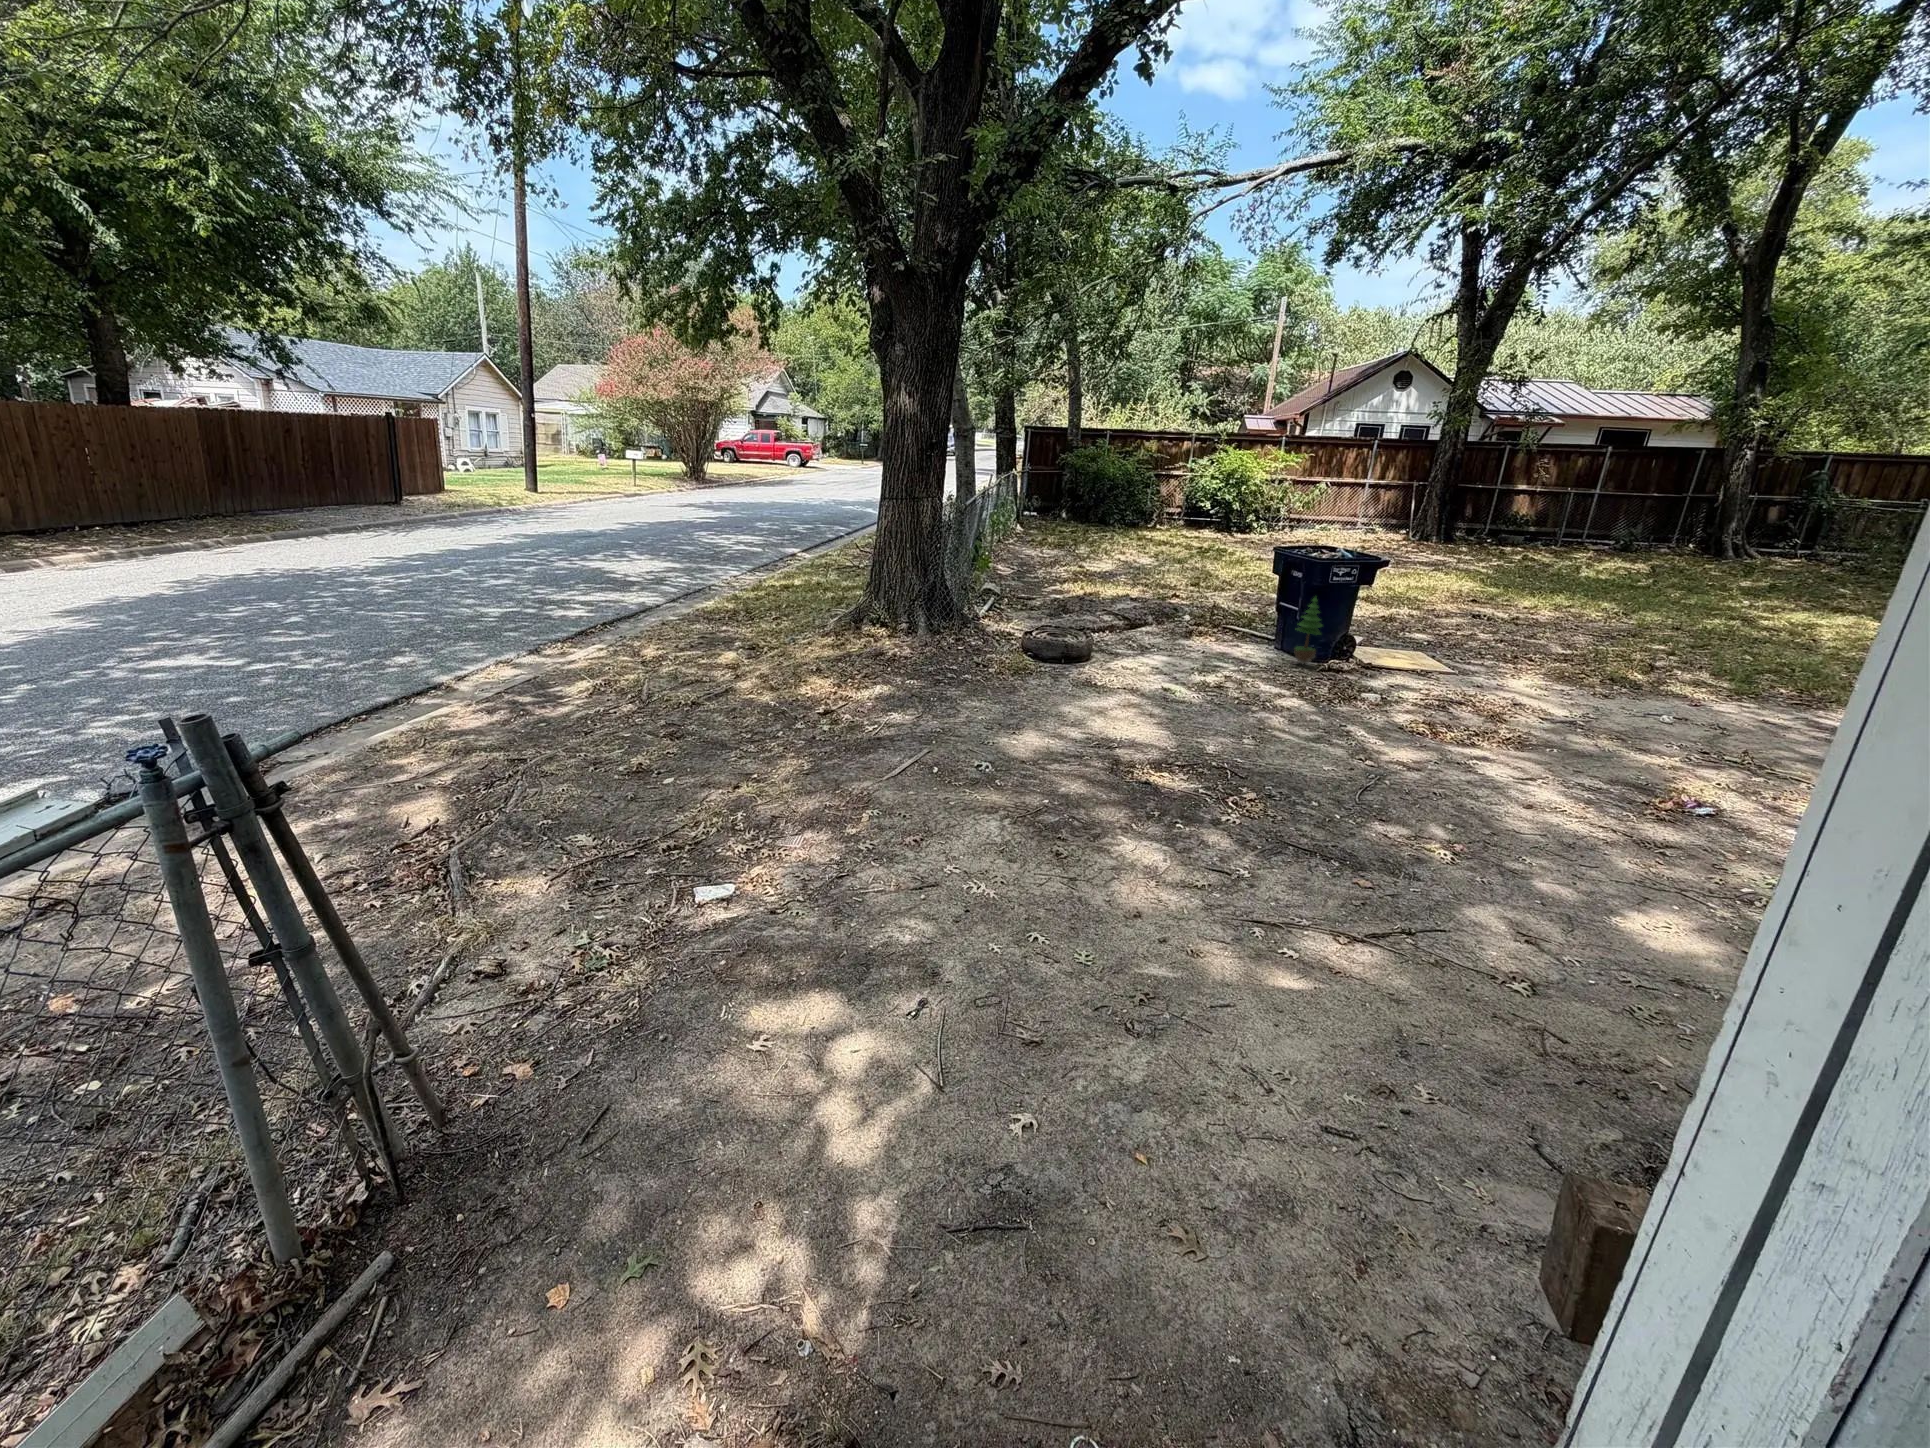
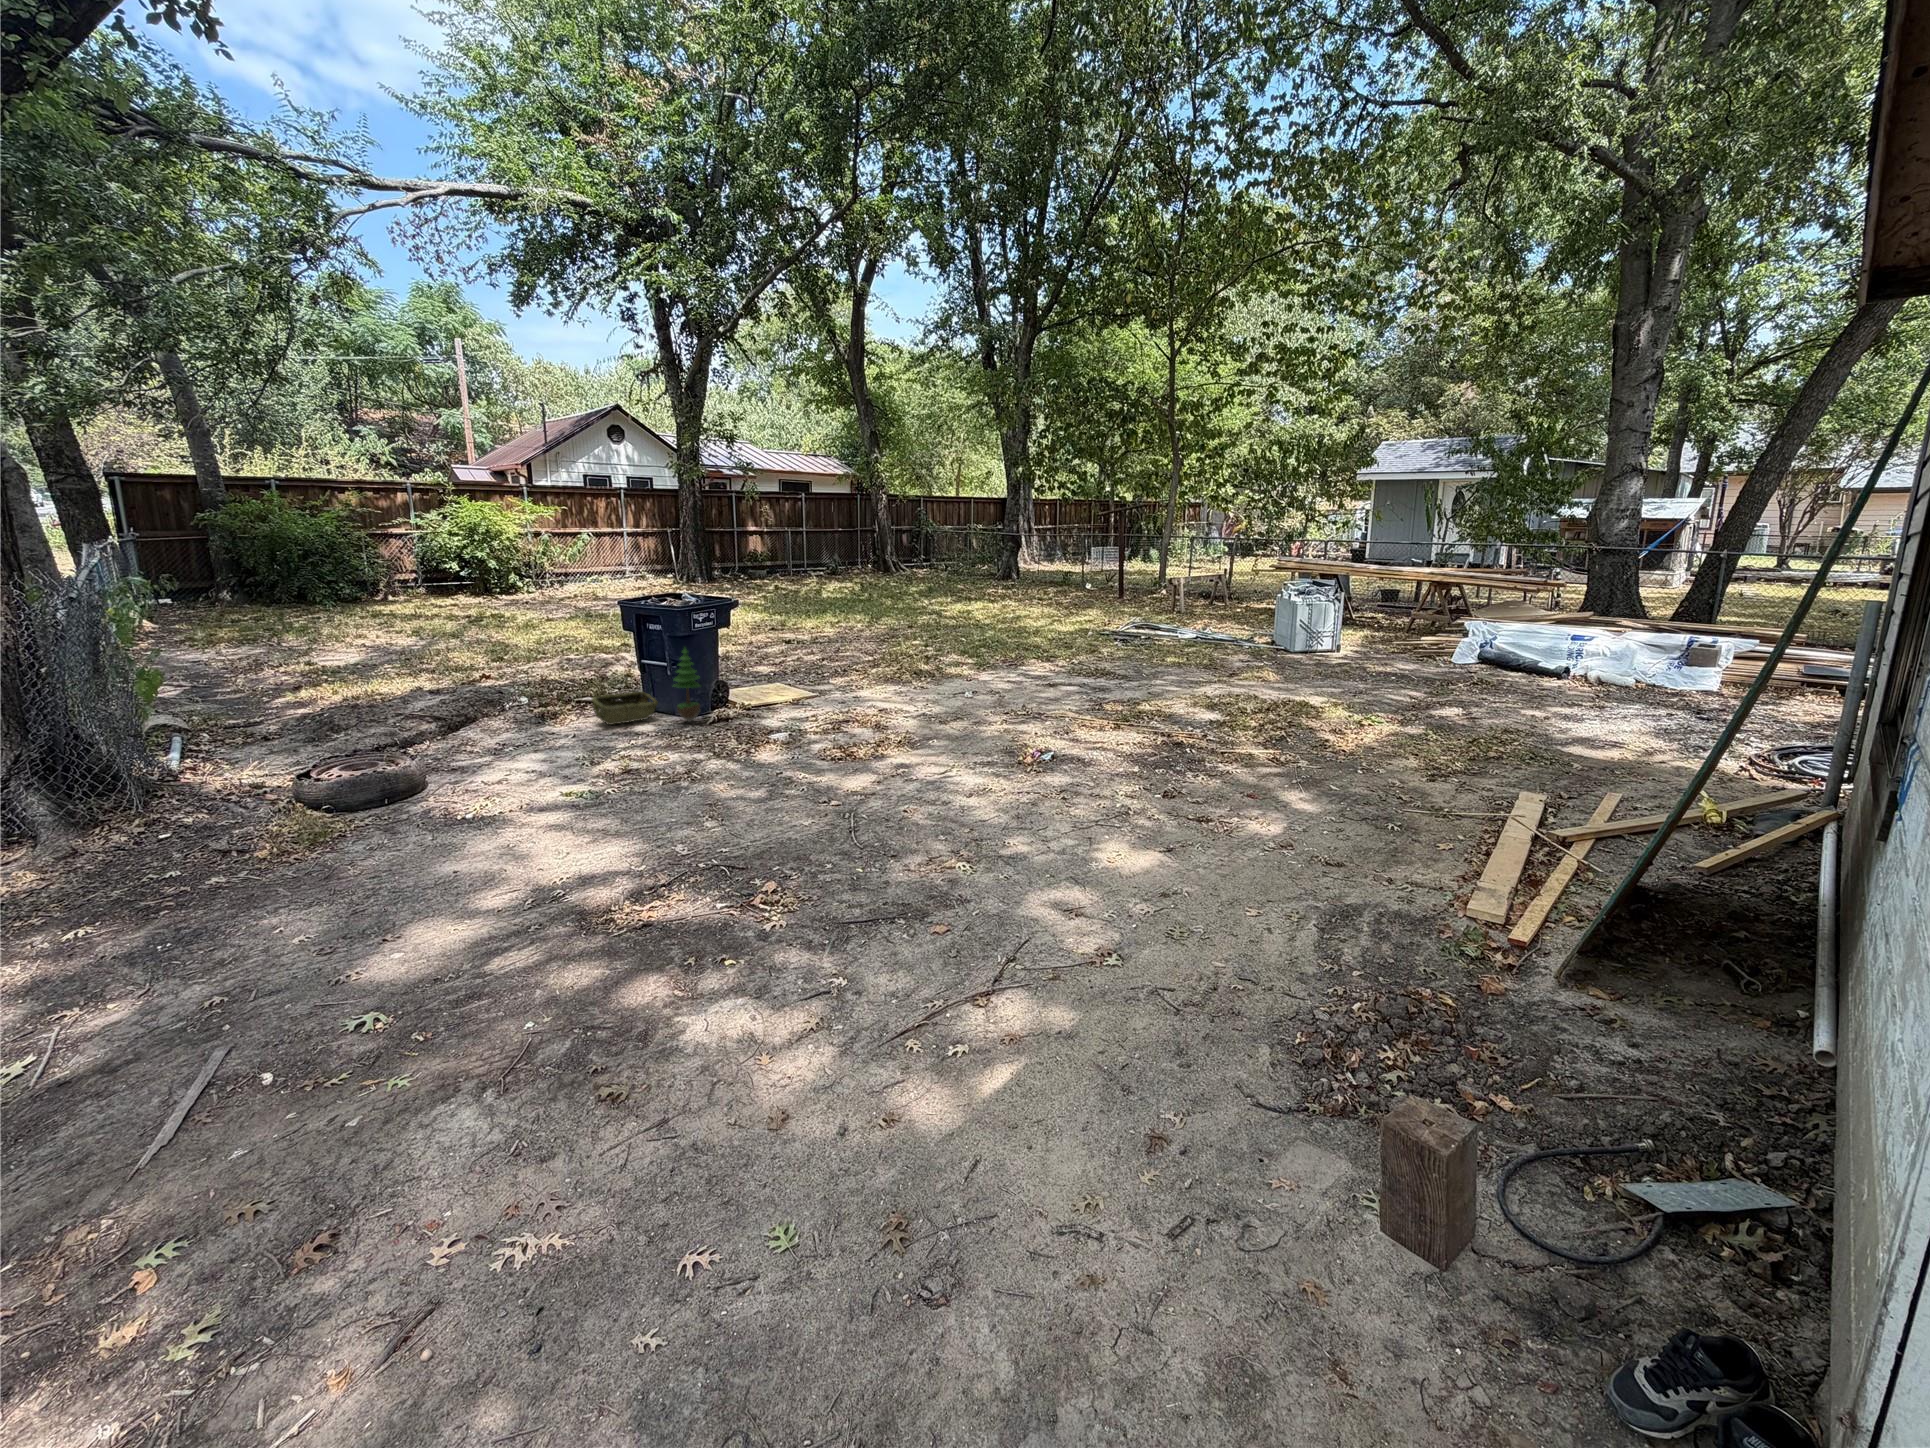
woven basket: none [1228,624,1282,654] -> present [591,692,658,725]

